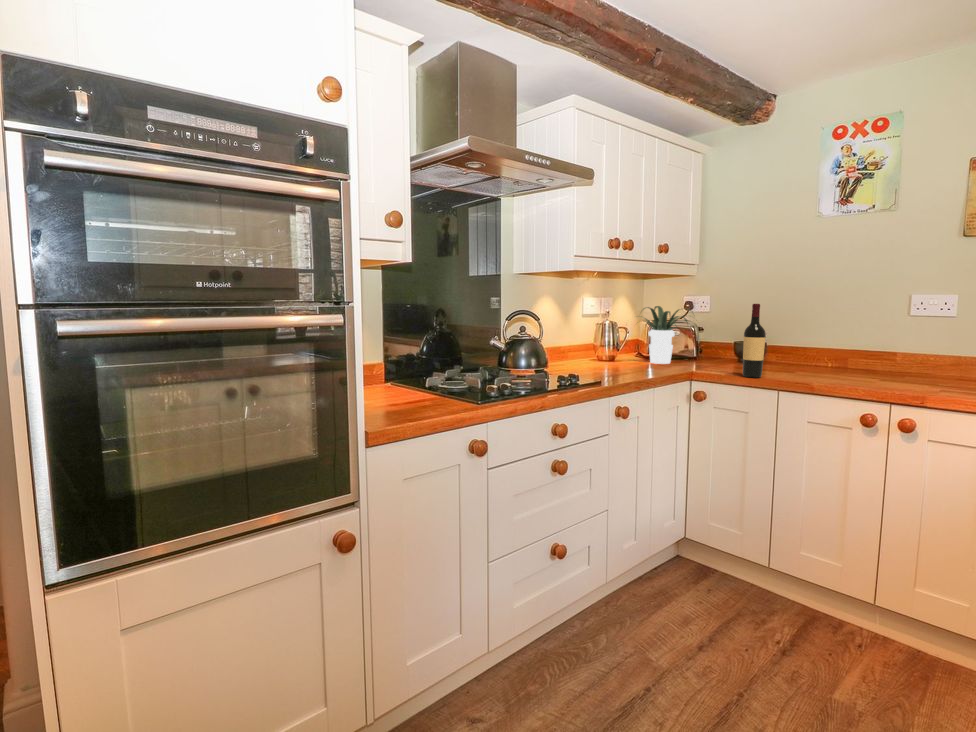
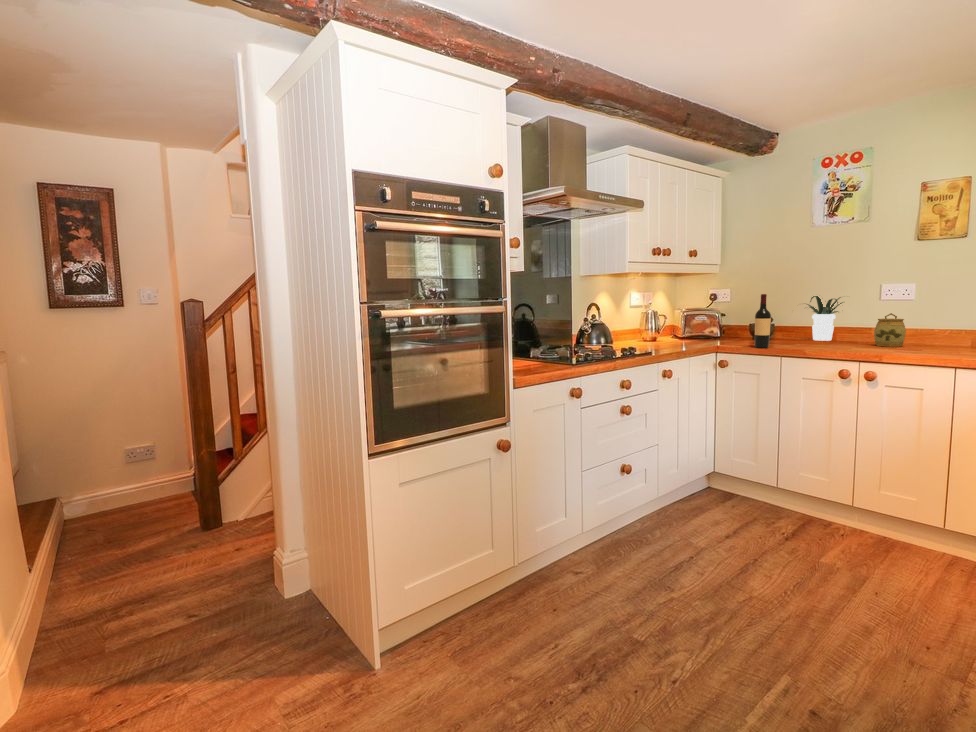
potted plant: present [643,306,687,364] -> present [807,296,843,341]
jar: none [902,334,947,381] -> present [874,313,906,347]

